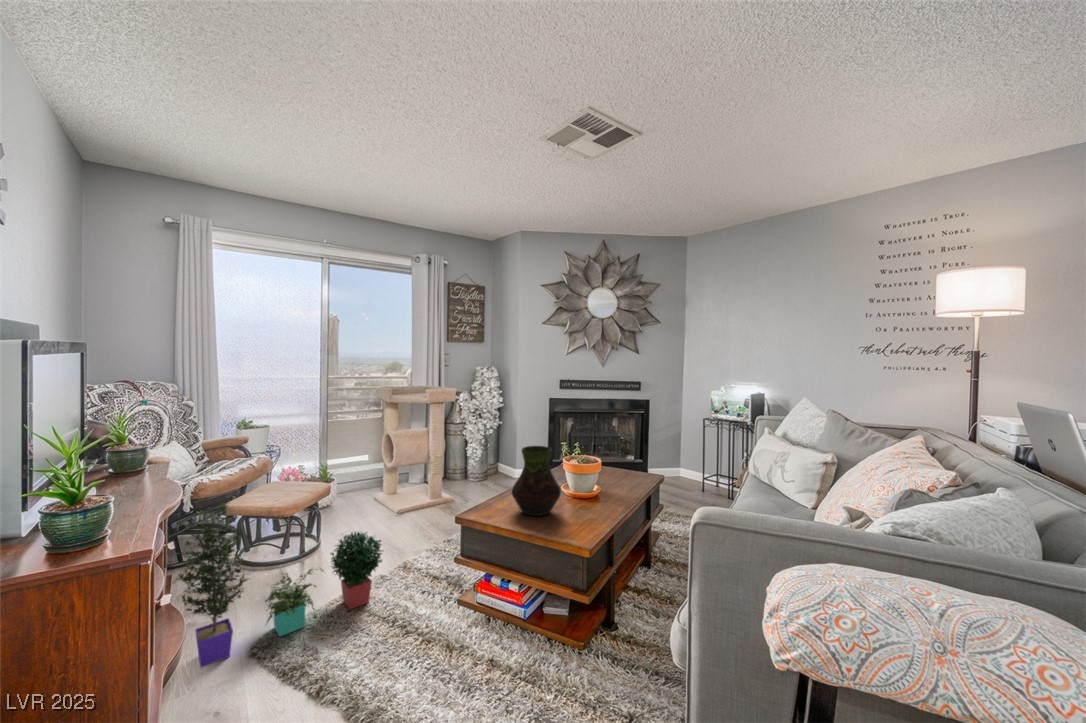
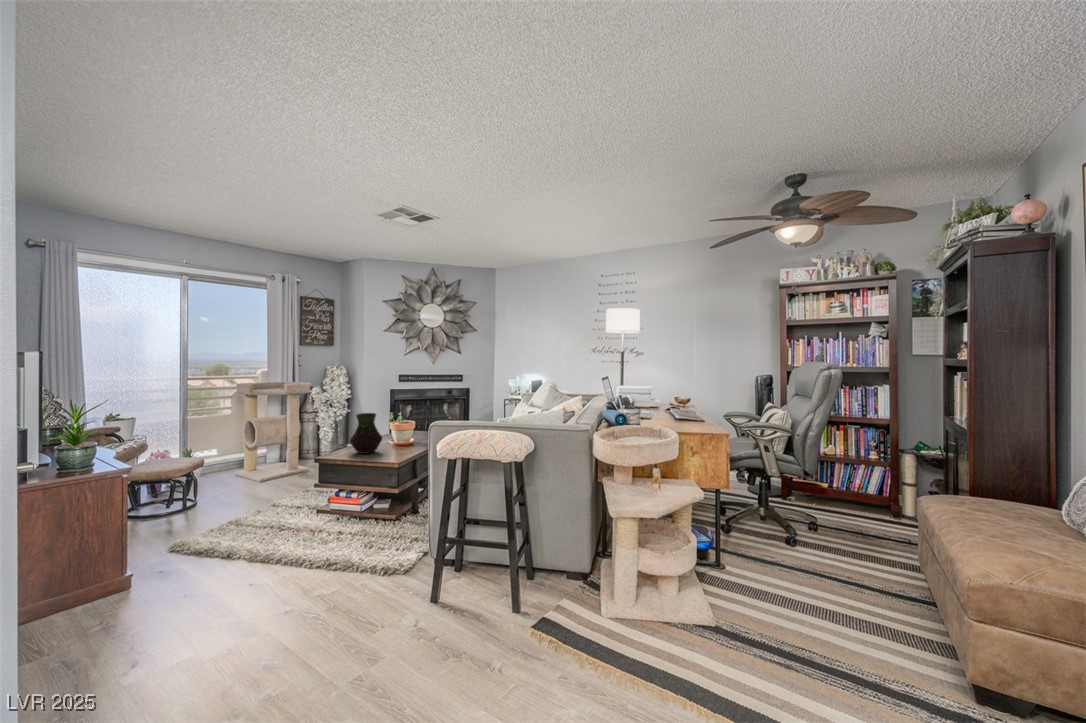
potted plant: present [176,504,383,667] -> none [112,456,259,559]

